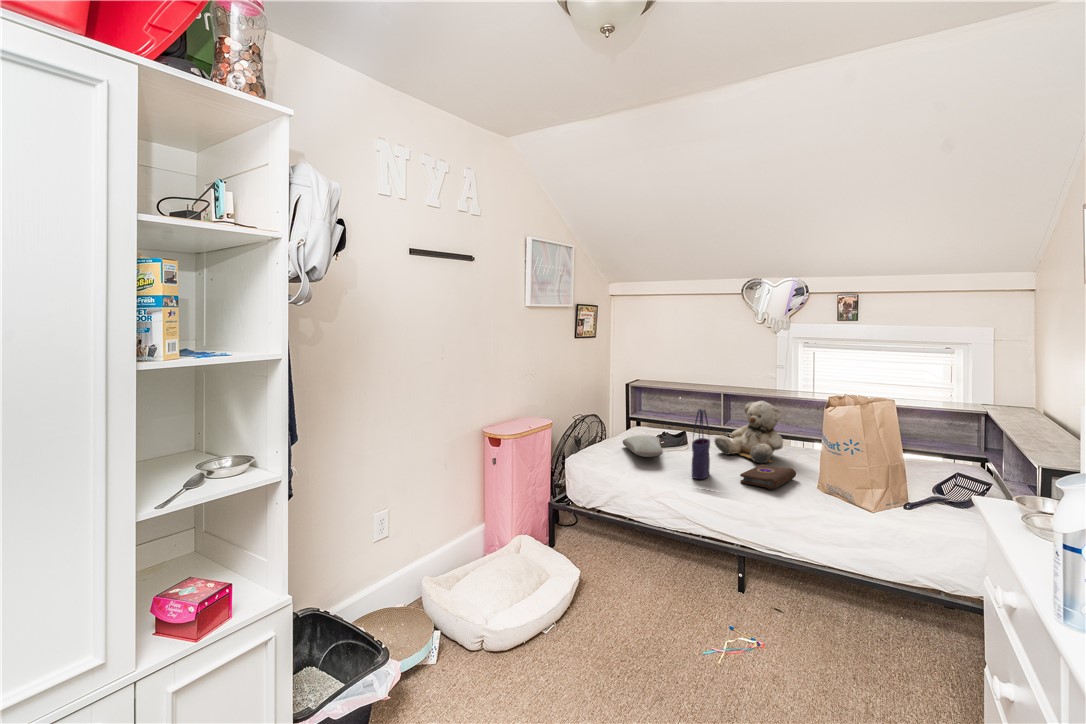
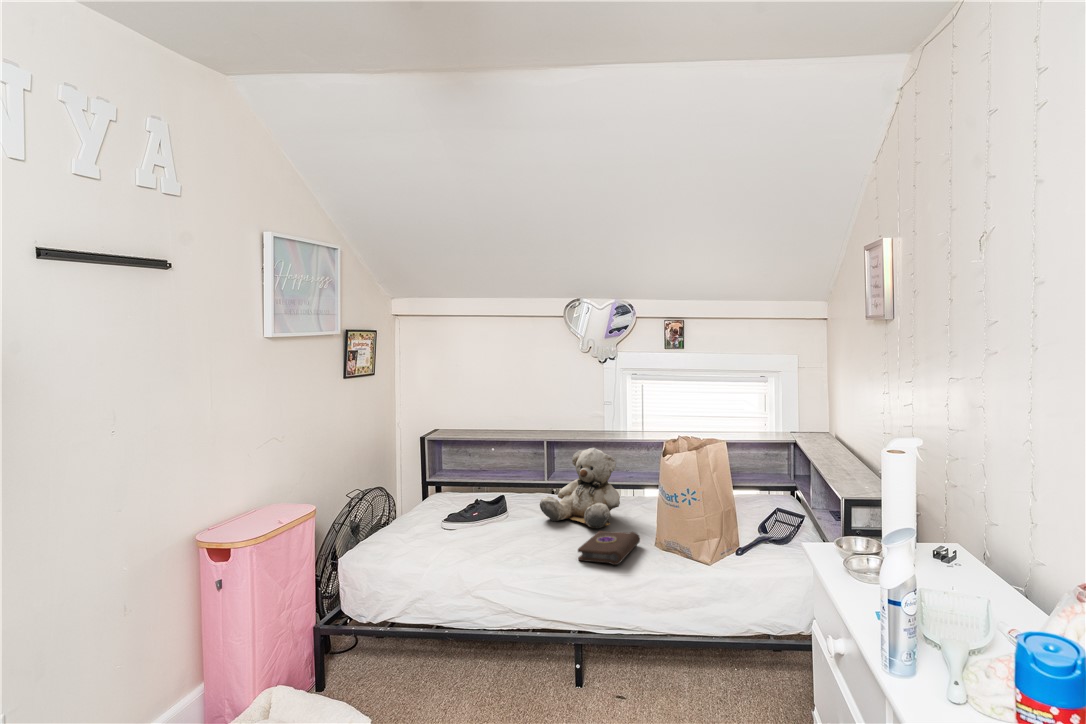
tote bag: present [692,409,710,479] -> none [515,468,539,563]
pillow: present [623,435,663,457] -> none [420,507,477,539]

